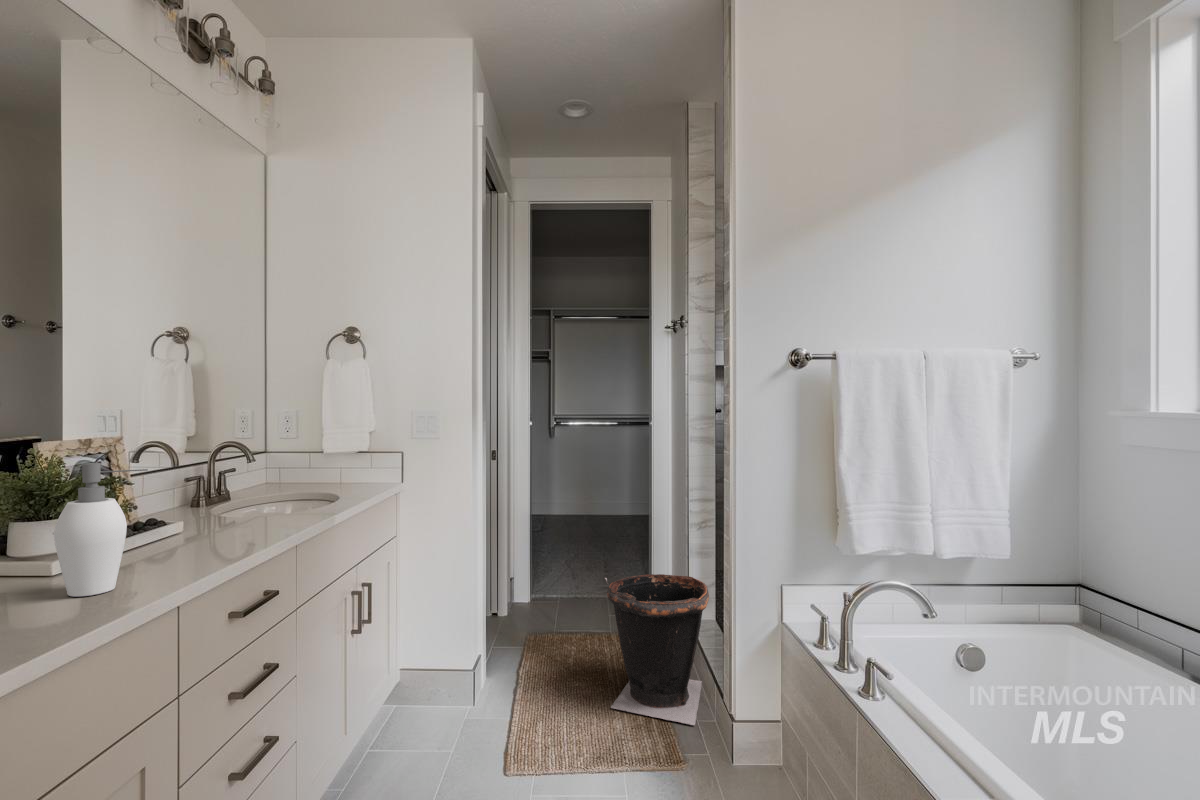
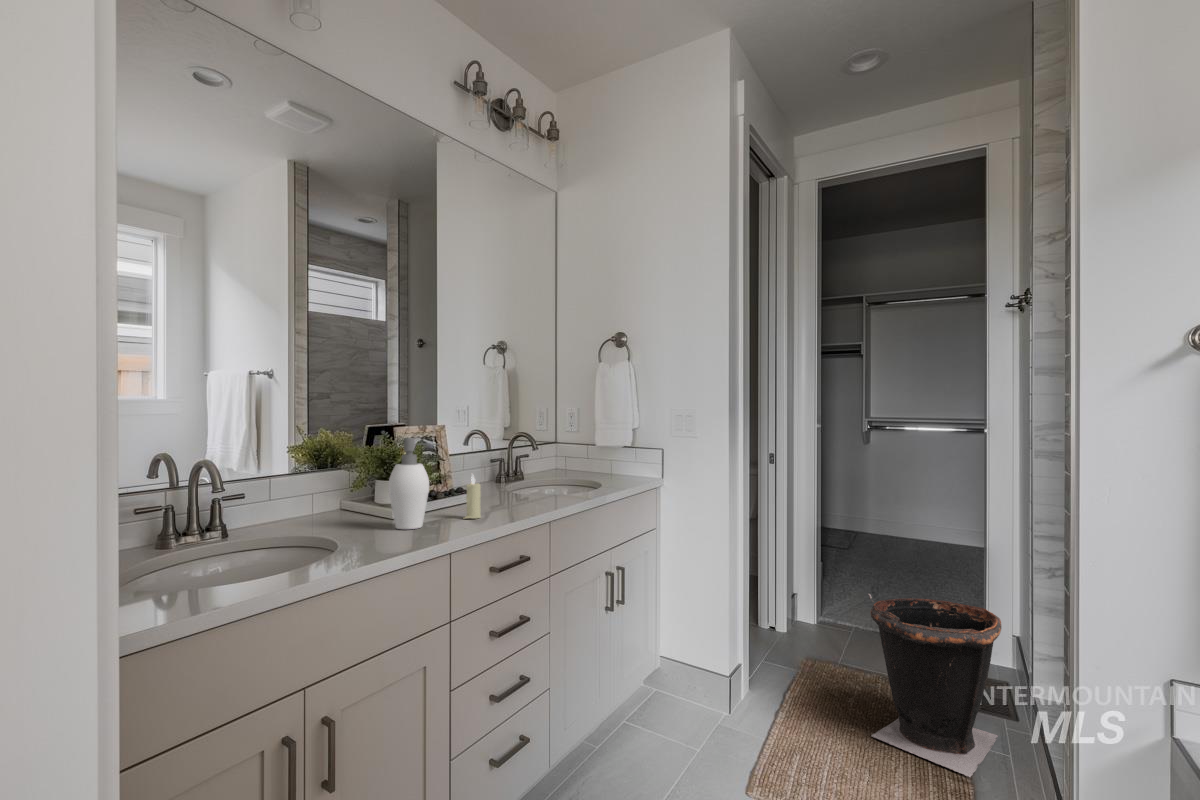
candle: none [176,504,203,565] -> present [465,474,481,518]

